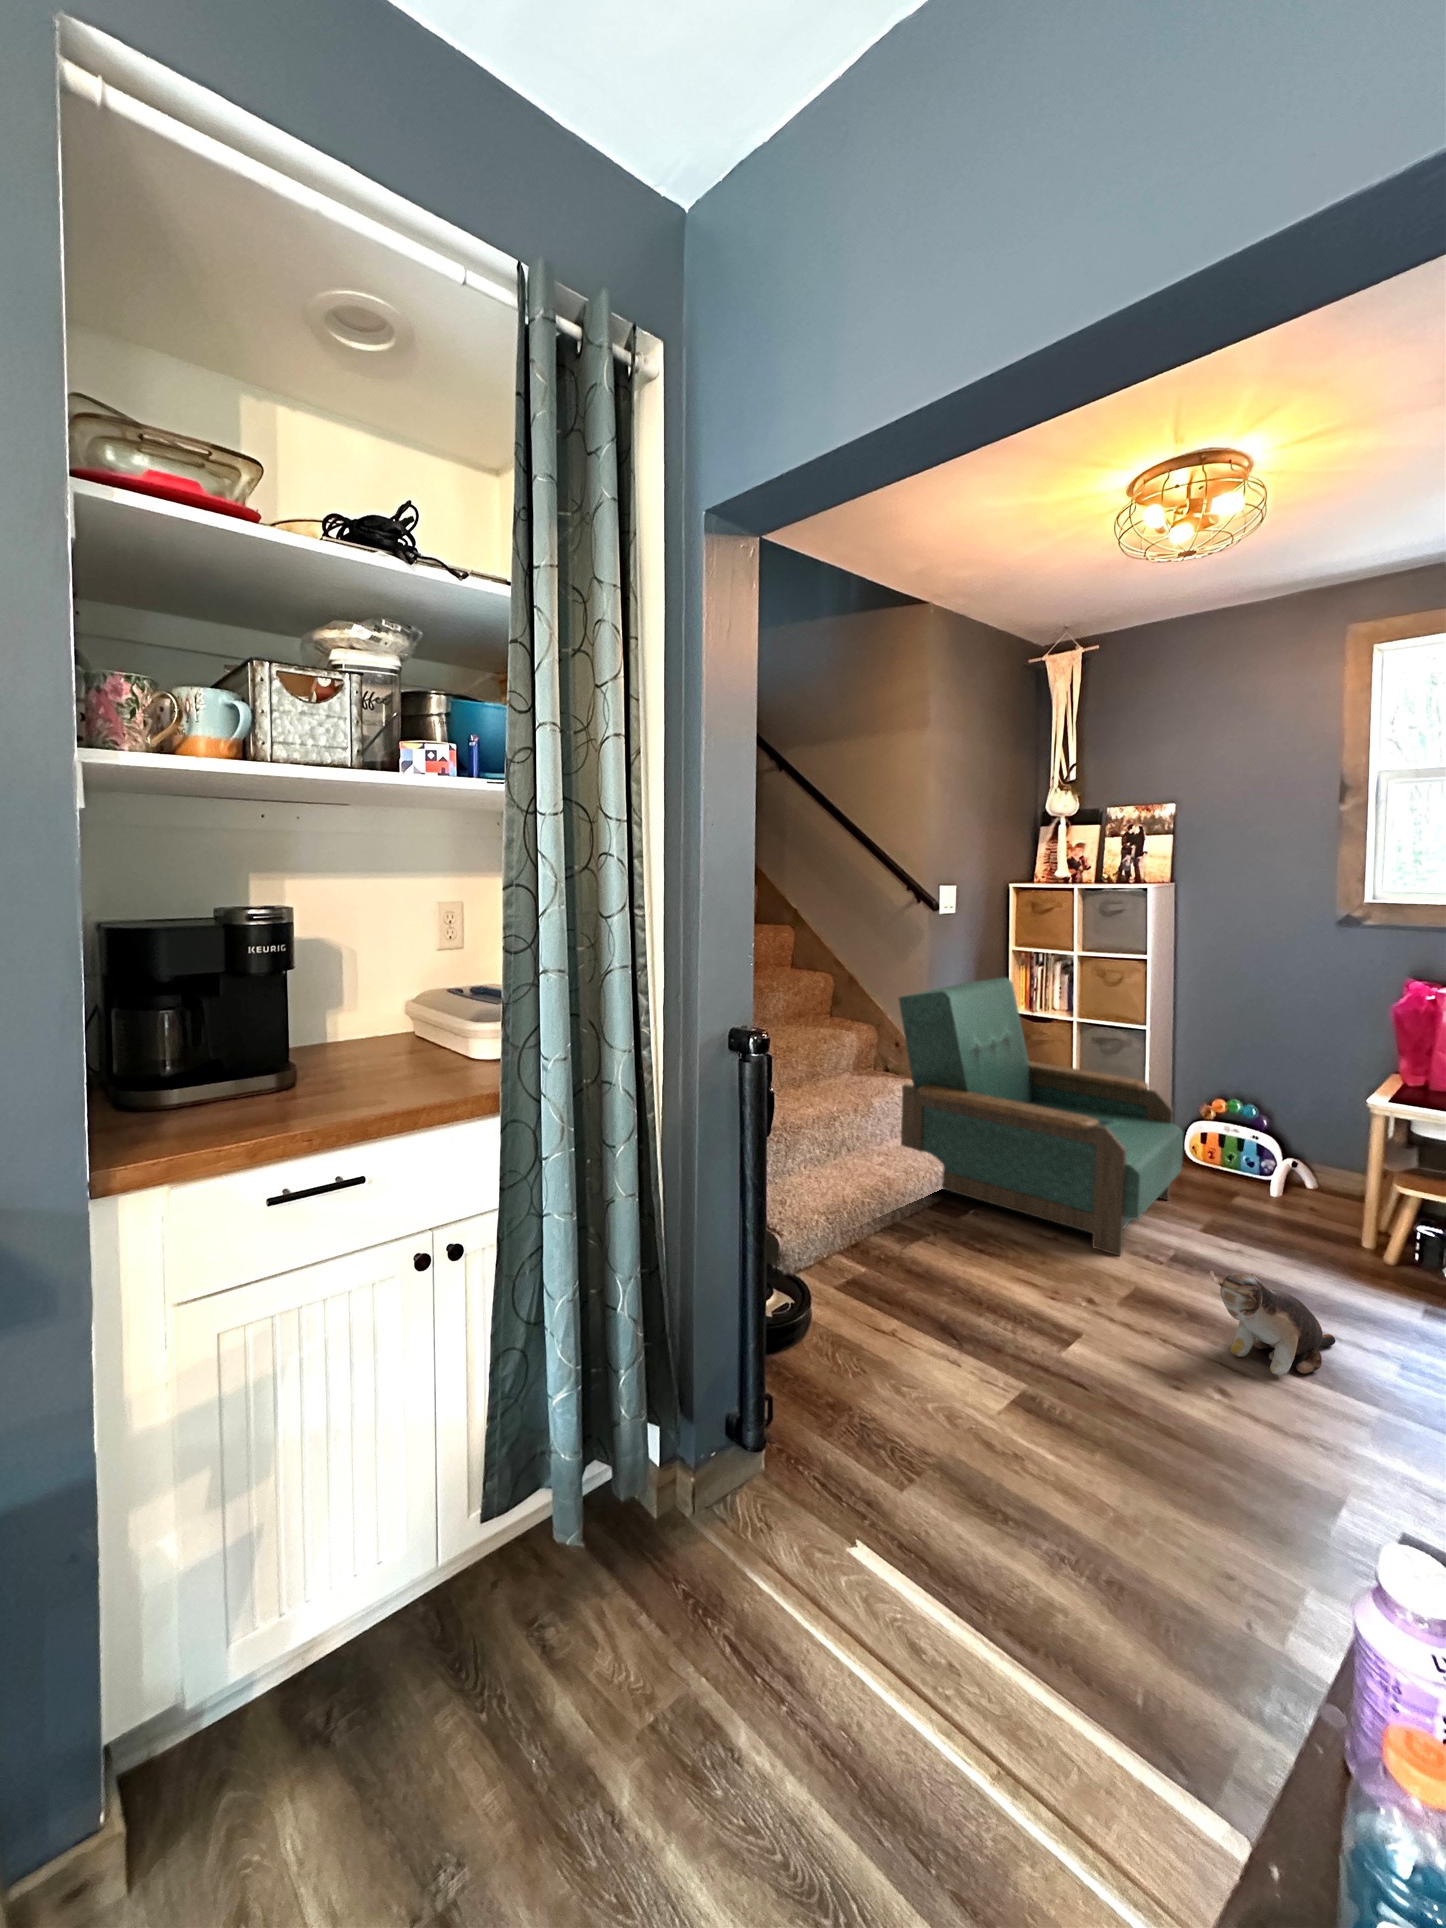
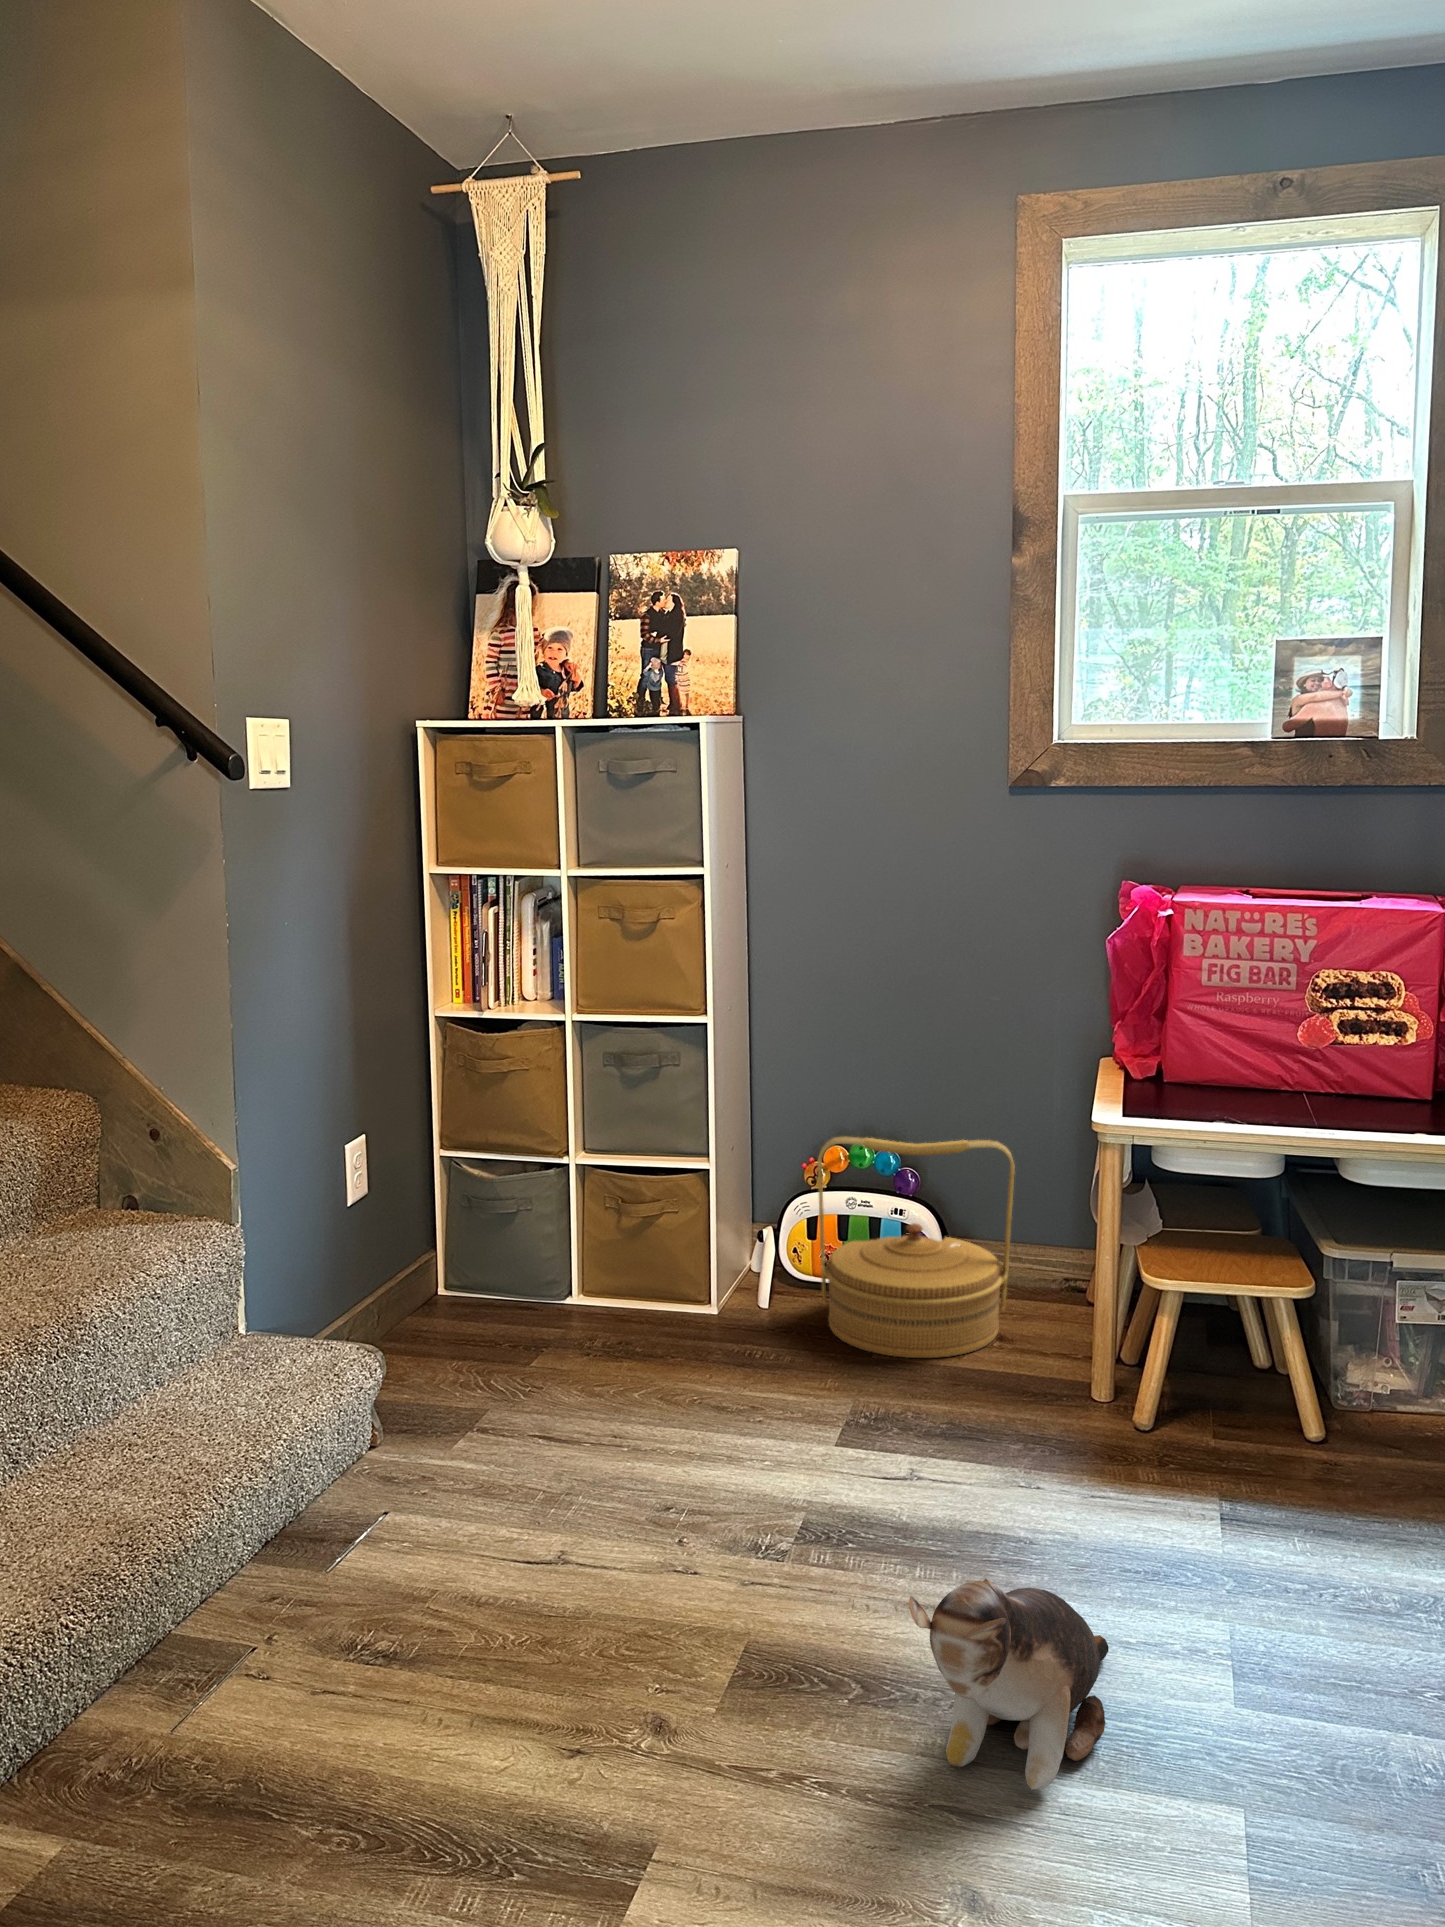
armchair: present [899,978,1183,1256] -> none [142,939,788,1561]
woven basket: none [1206,1092,1329,1214] -> present [817,1136,1015,1358]

